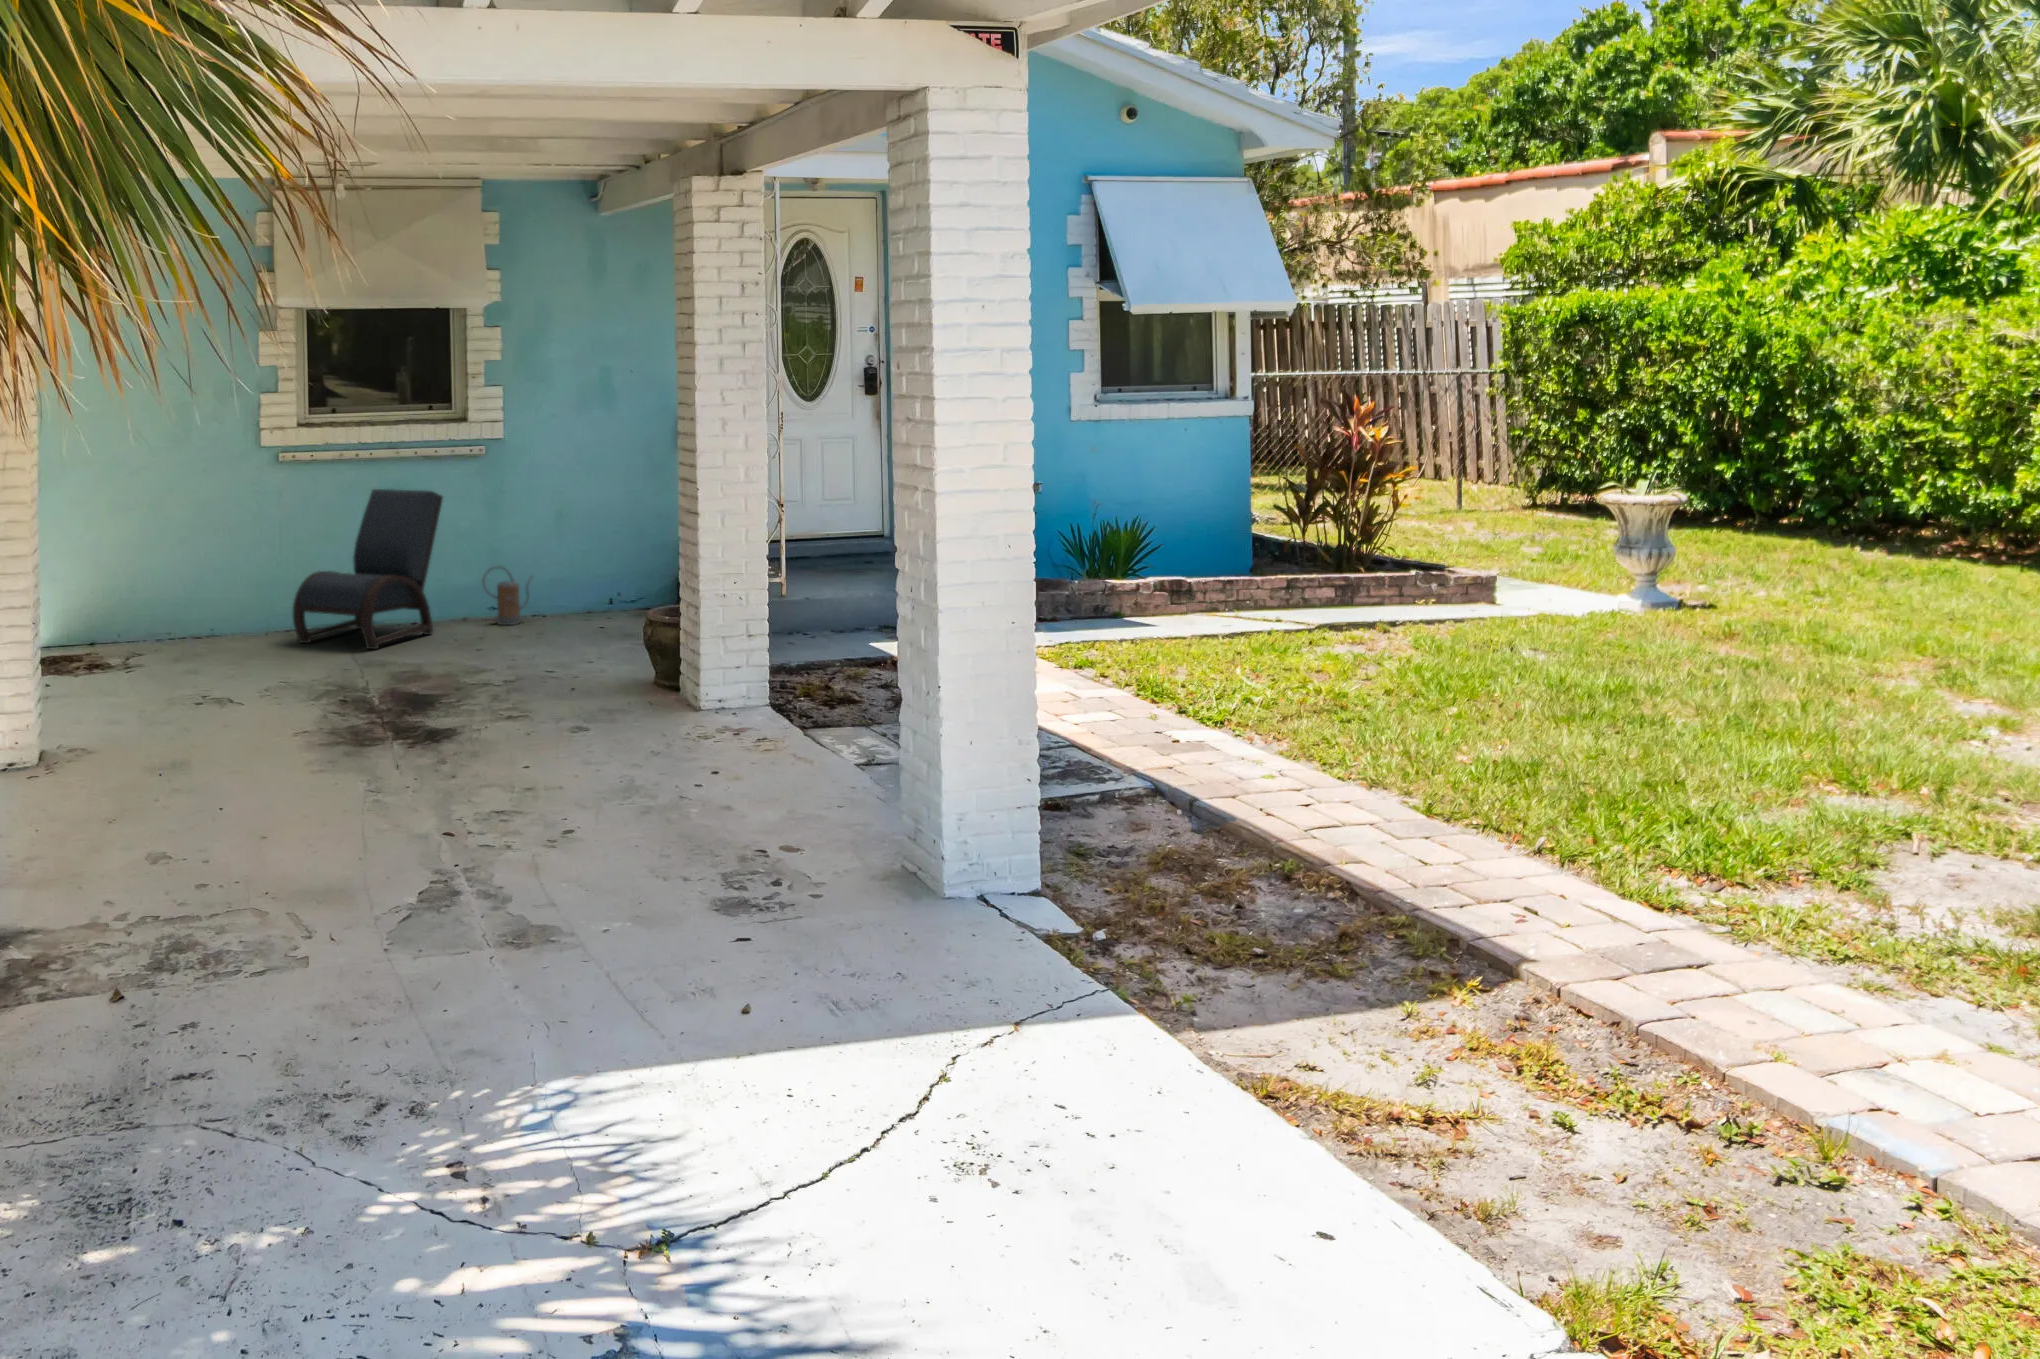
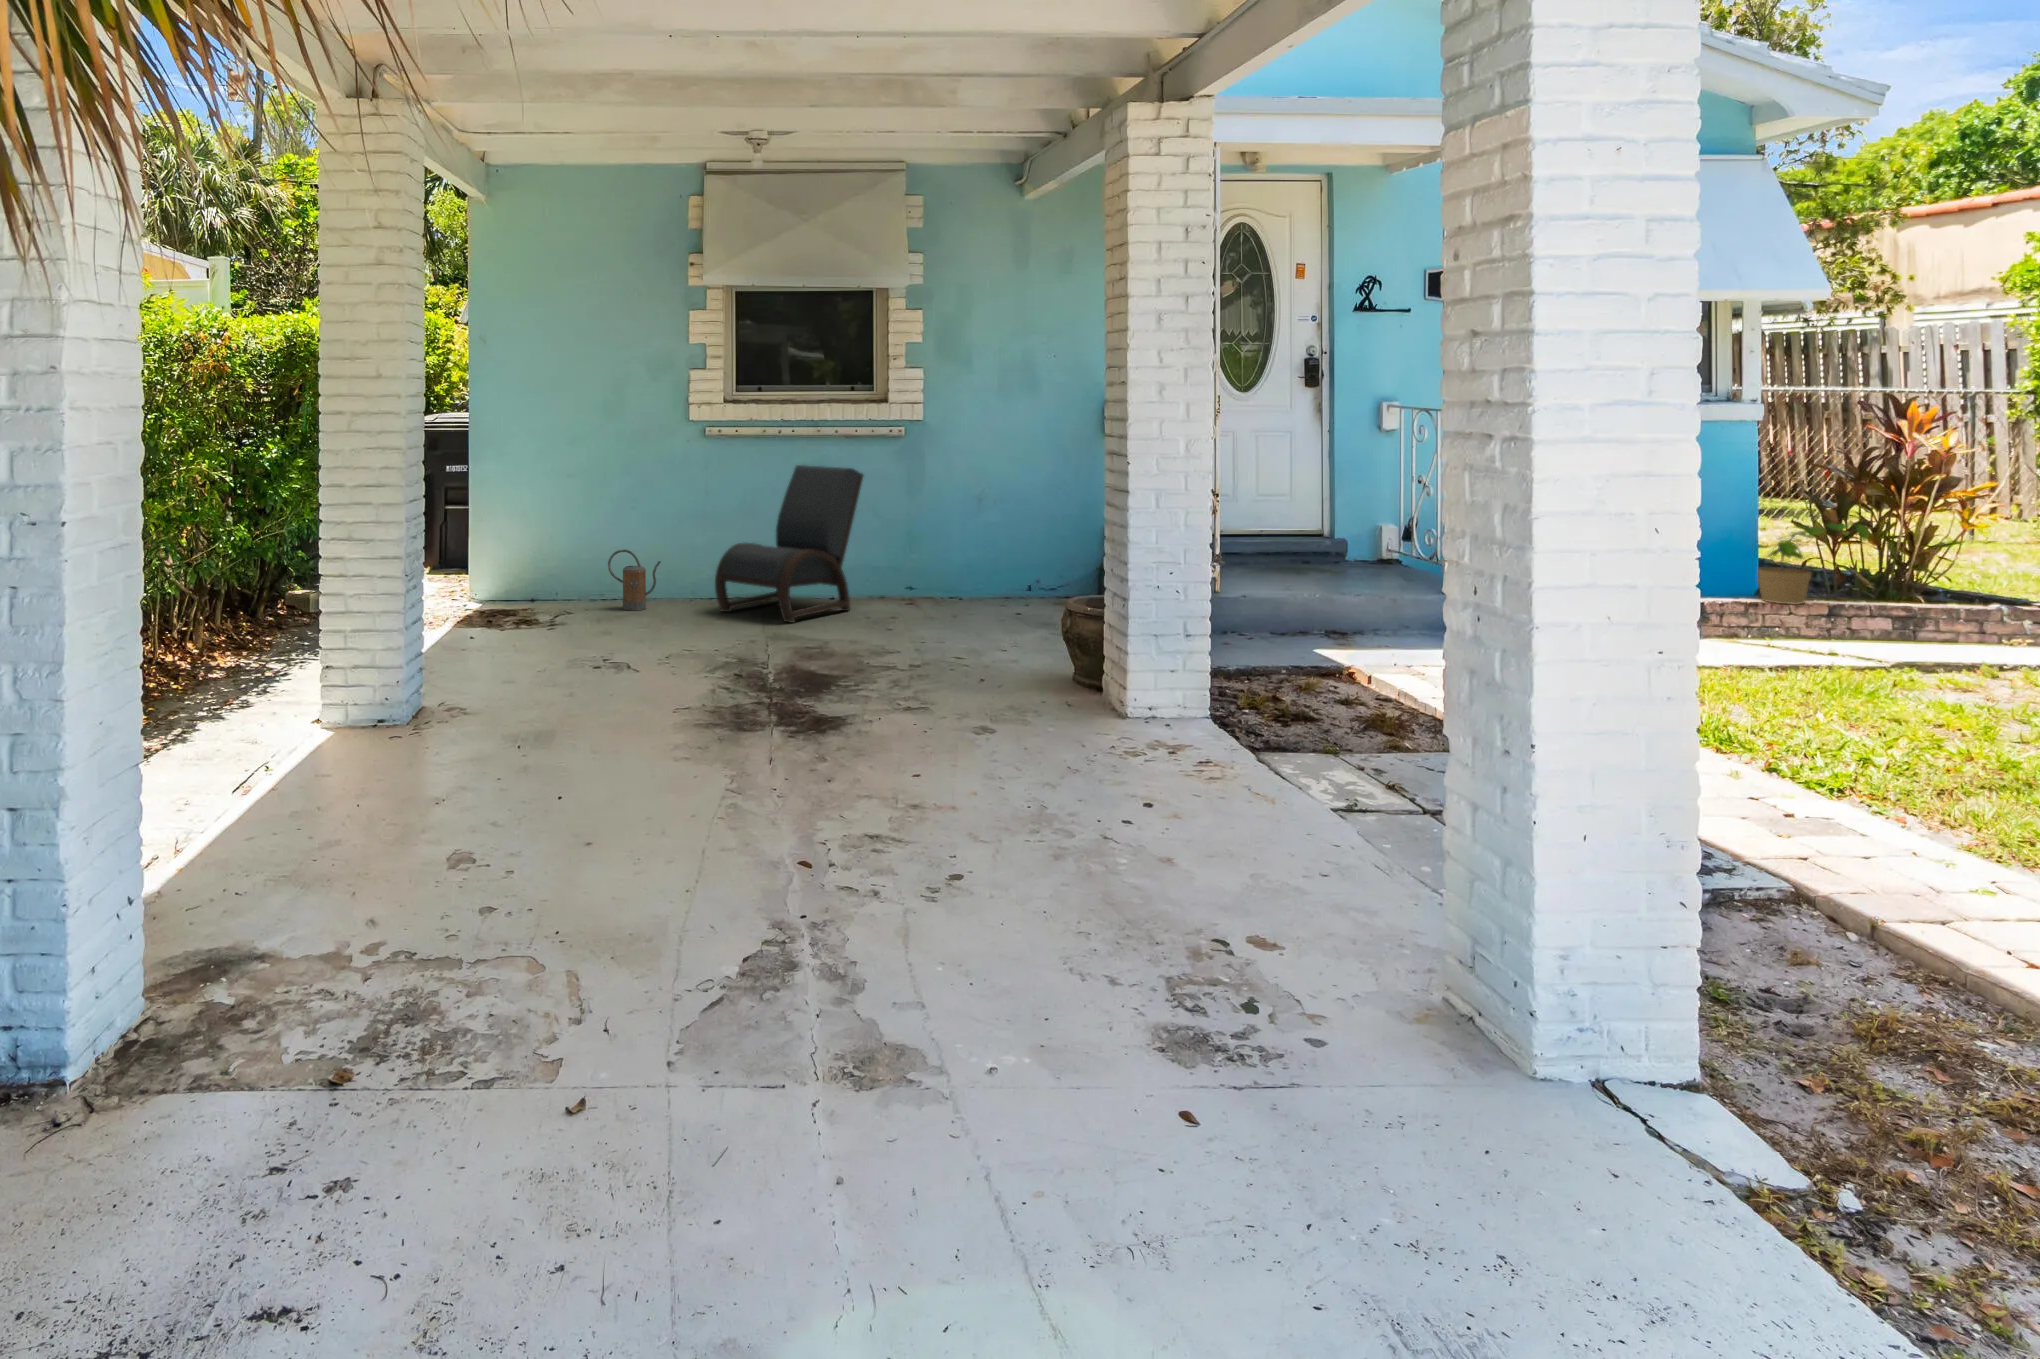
potted plant: none [1243,504,1327,578] -> present [1758,523,1870,605]
watering can: present [482,566,531,625] -> present [608,549,661,610]

